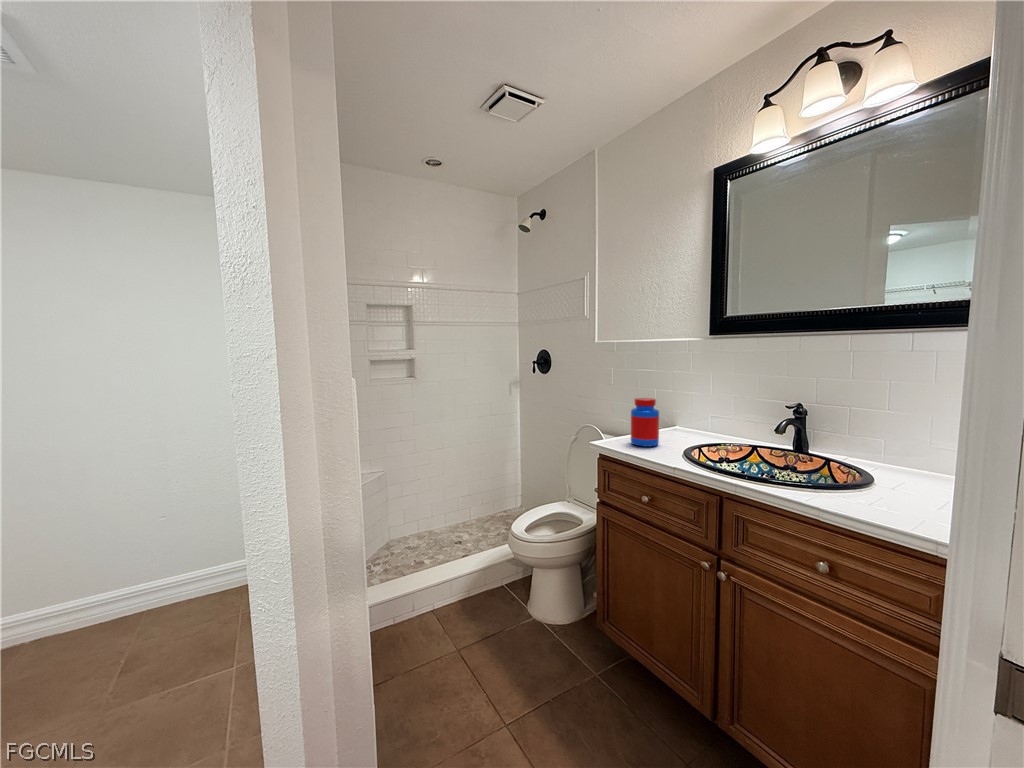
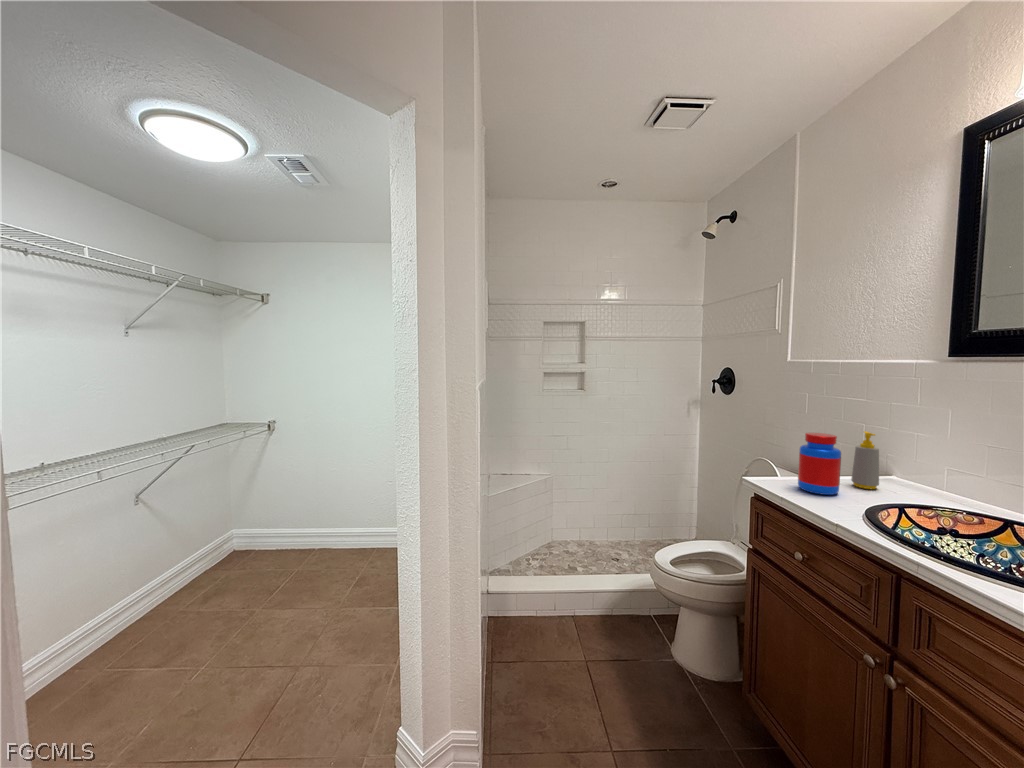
soap bottle: none [660,394,677,438] -> present [851,431,879,489]

